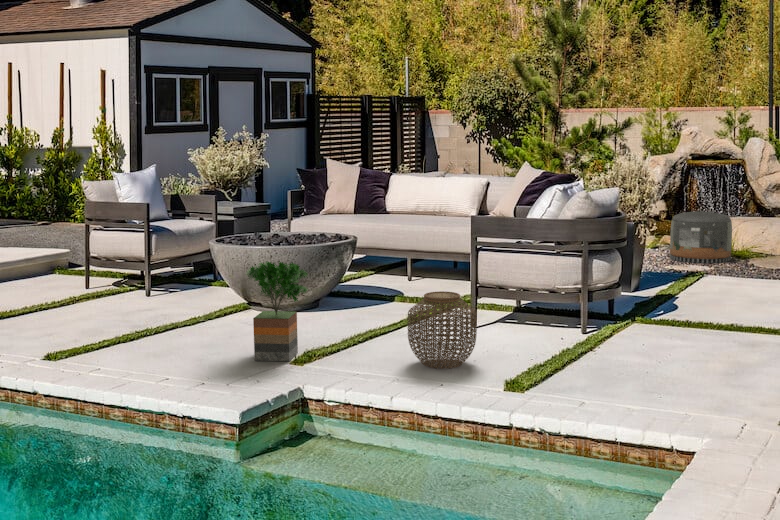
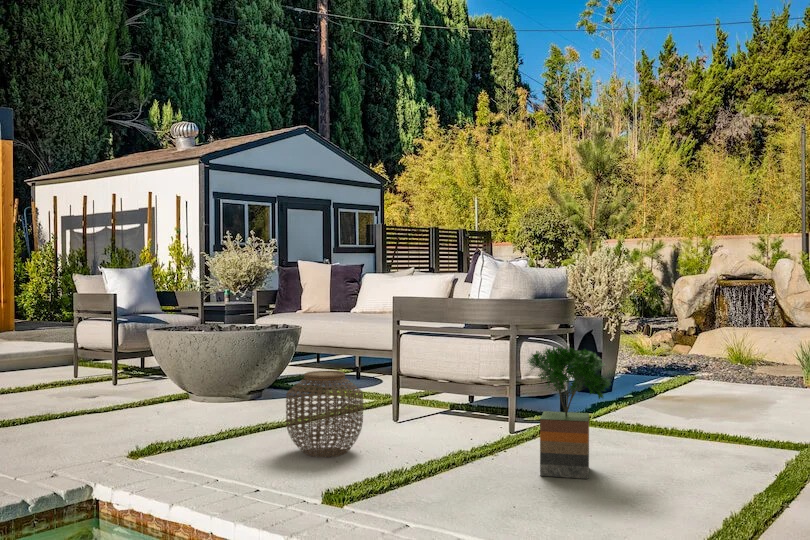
pouf: present [670,211,732,263] -> none [672,319,736,372]
potted tree: present [247,261,307,361] -> present [528,346,610,479]

